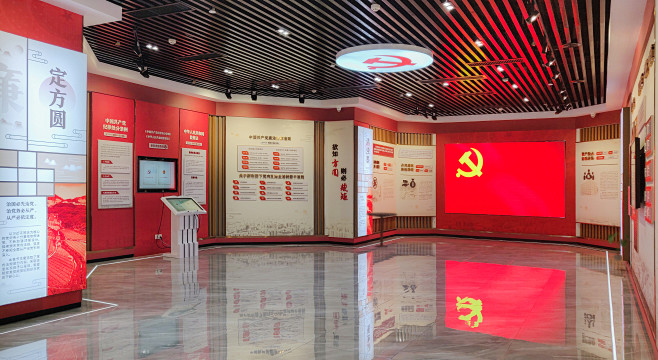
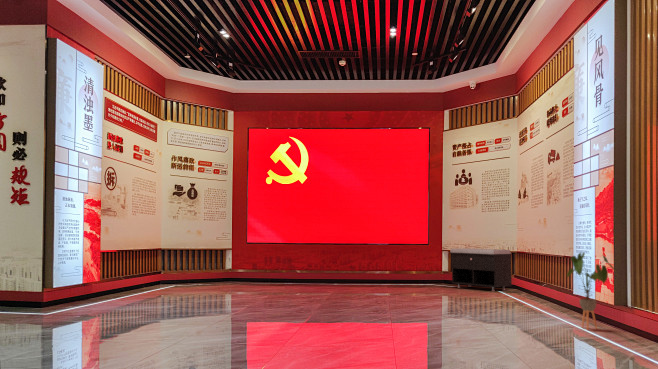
pedestal table: present [367,213,397,247] -> none [74,234,144,306]
storage bench: none [576,221,617,249] -> present [450,248,512,291]

